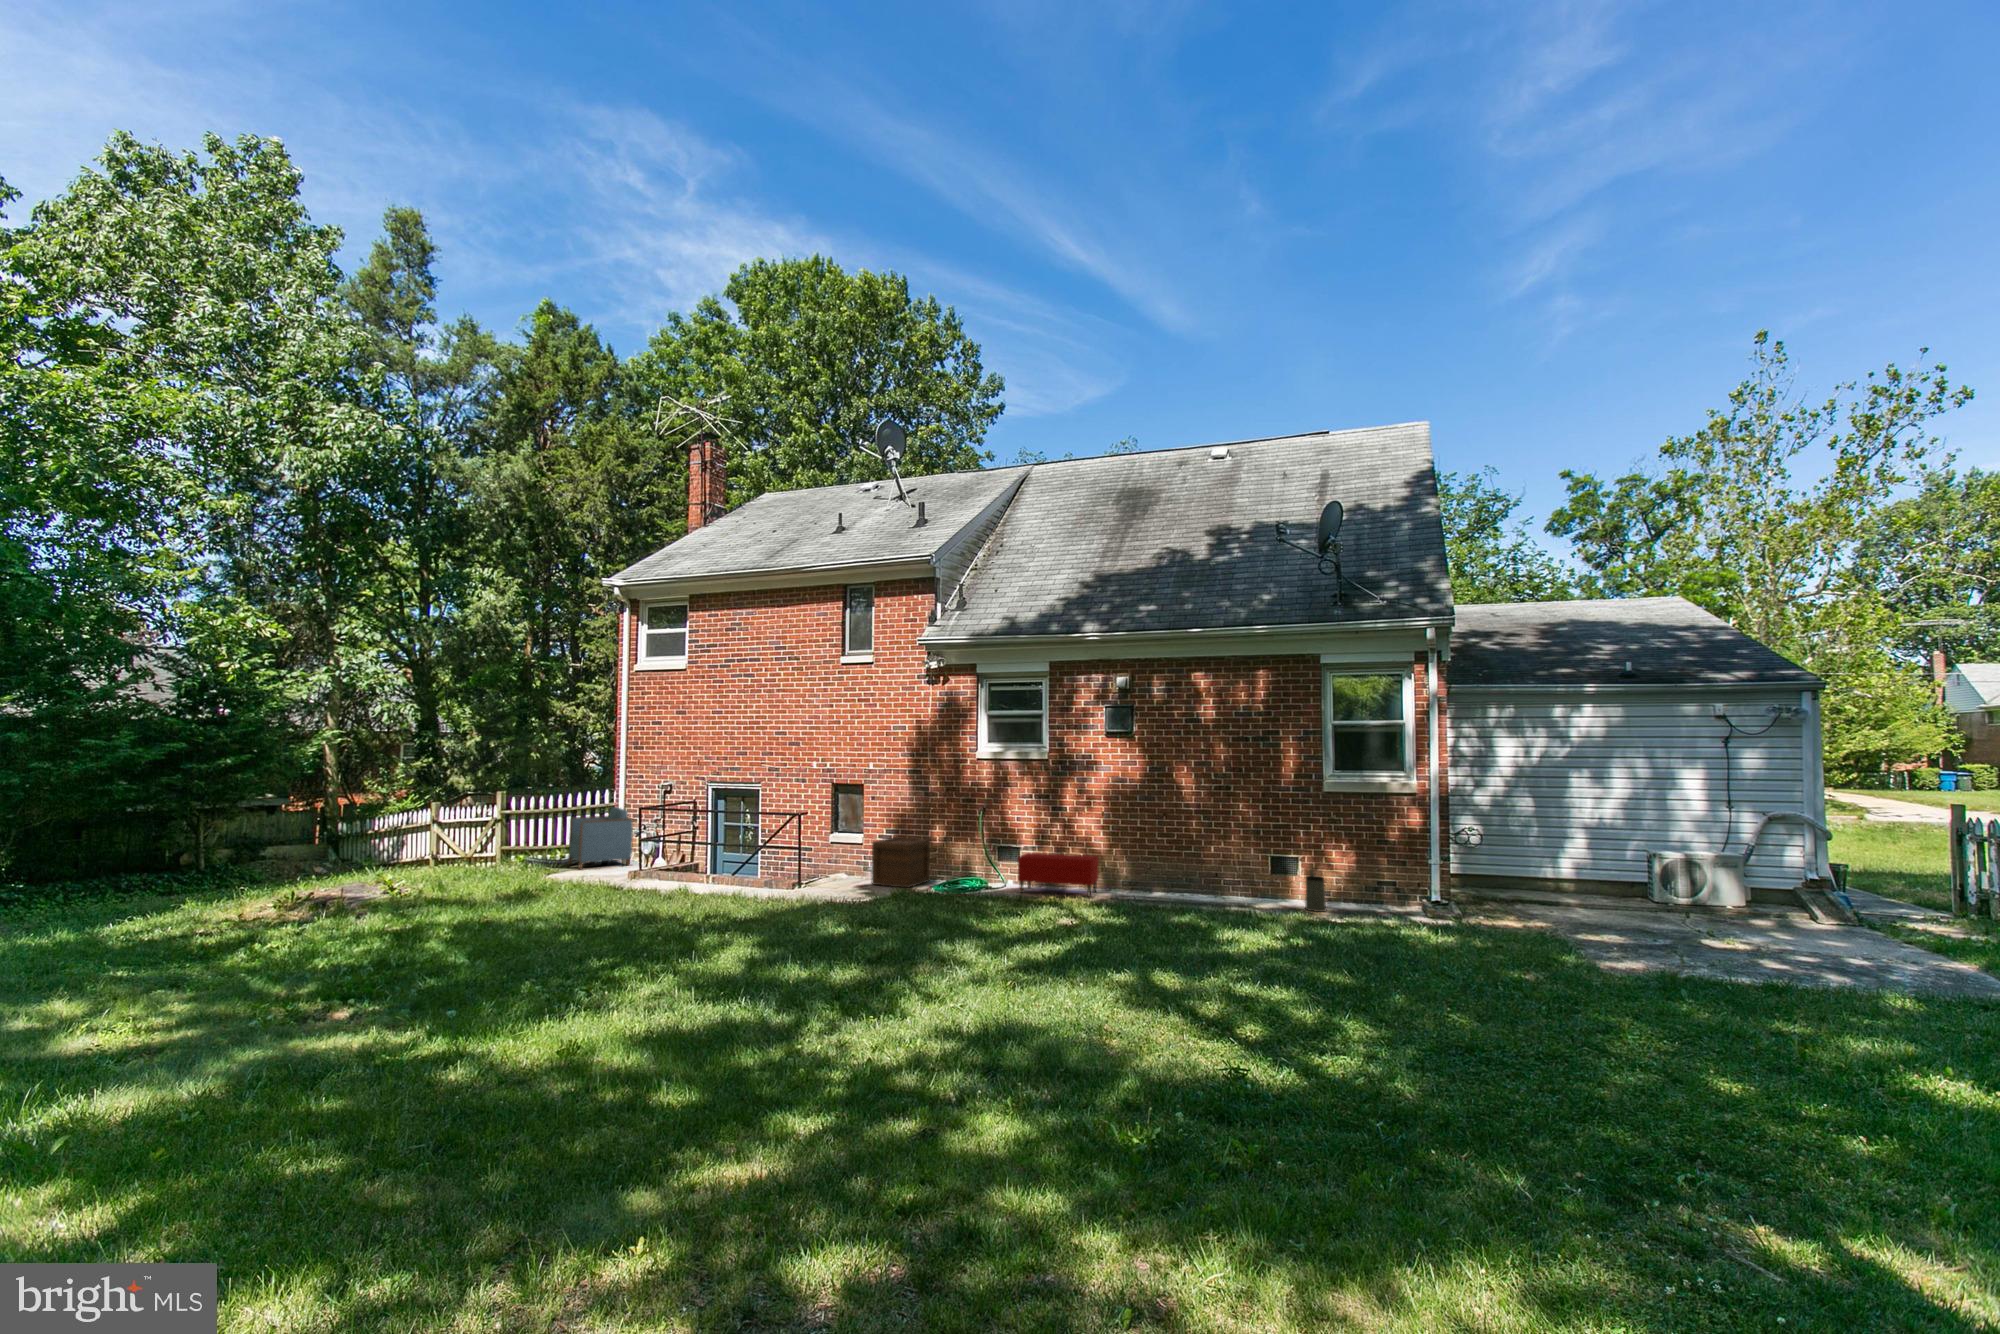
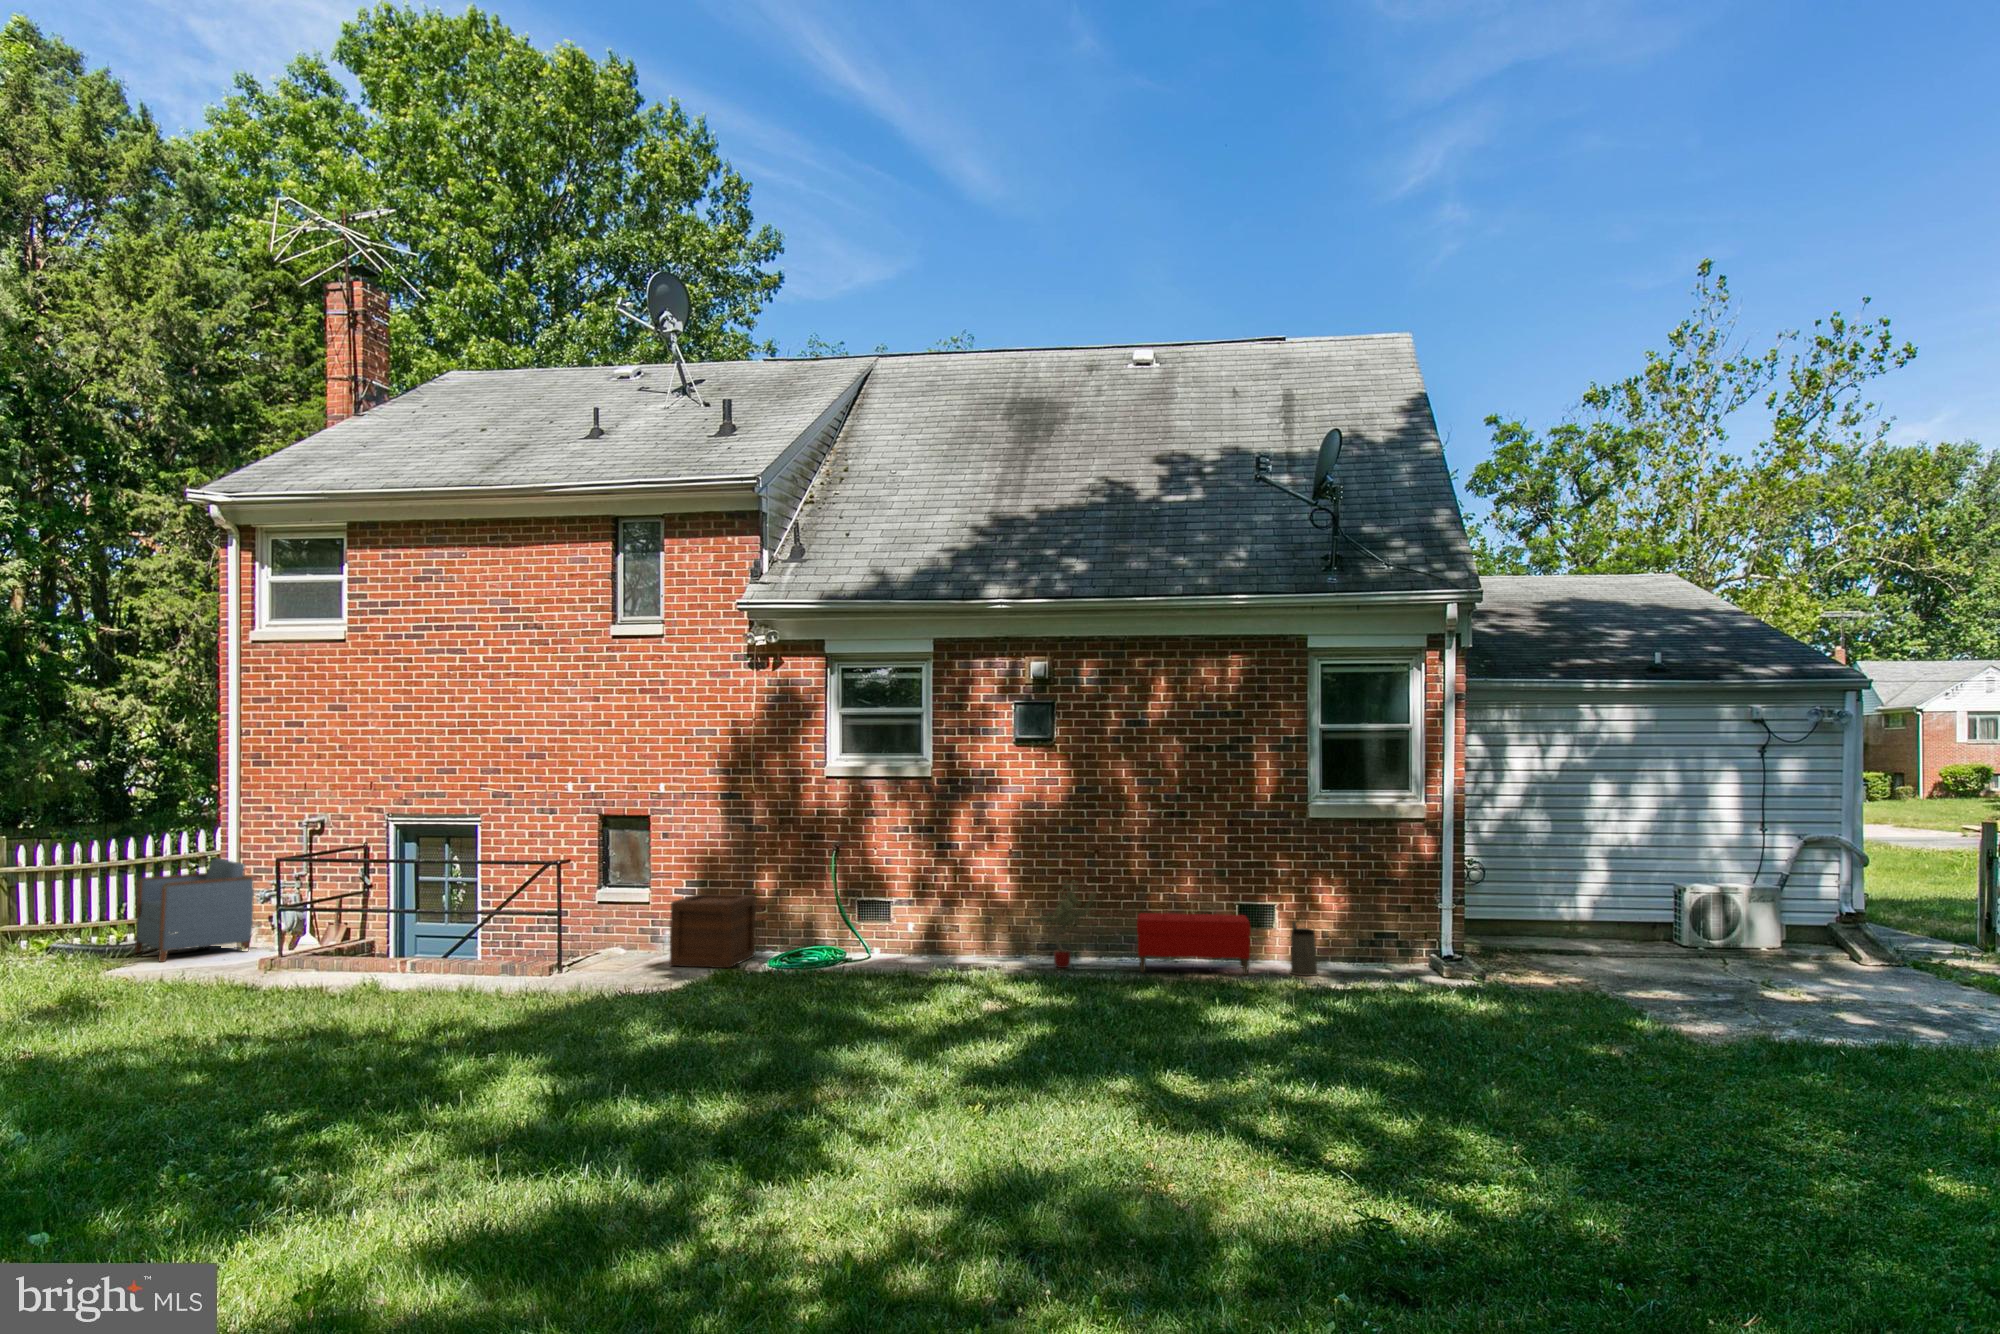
potted tree: none [1111,834,1161,898] -> present [1029,881,1096,968]
bench: present [1018,853,1099,897] -> present [1137,913,1251,975]

